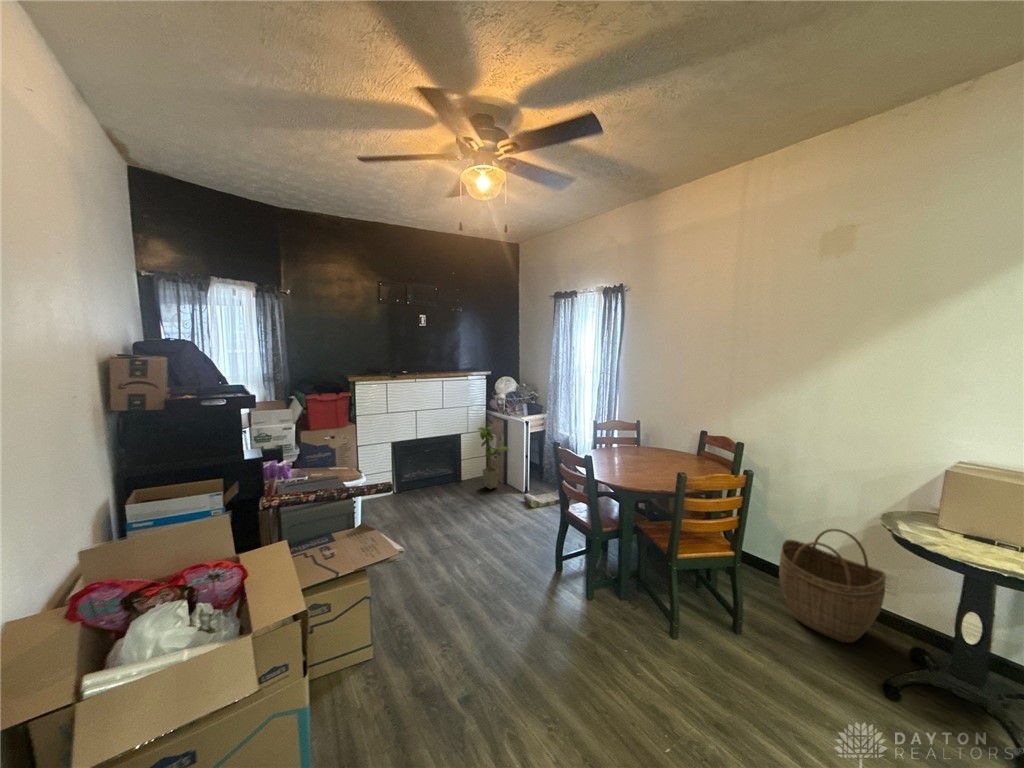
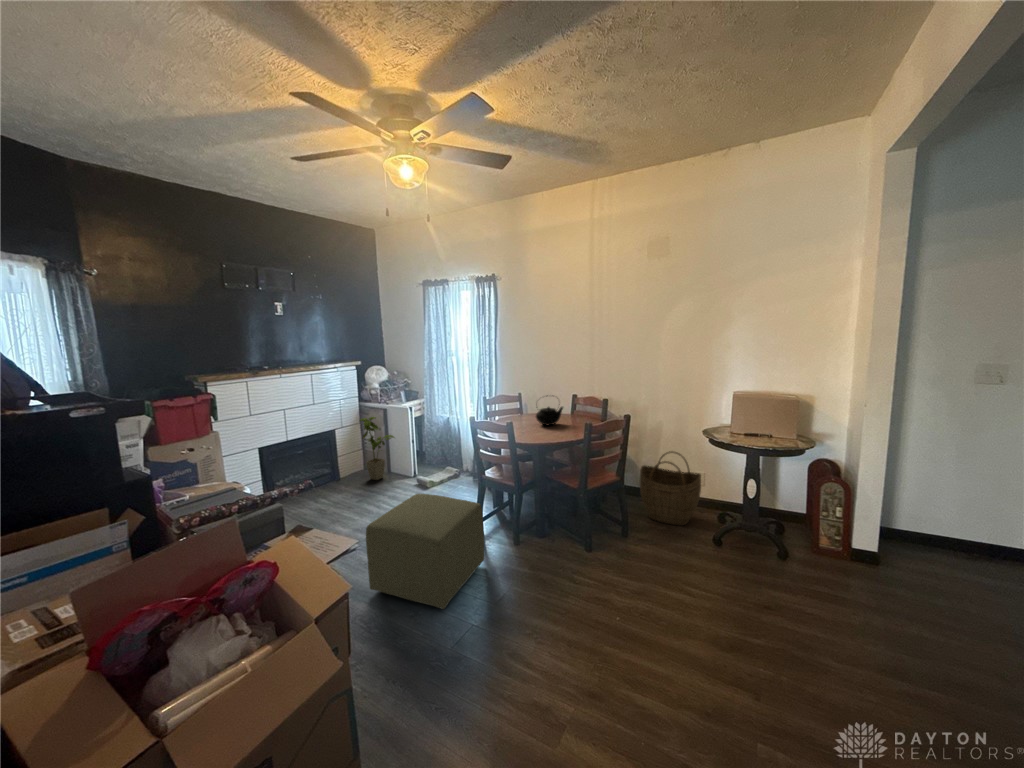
teapot: none [641,428,680,464] -> present [536,407,563,425]
ottoman: none [422,516,547,655] -> present [366,494,484,609]

